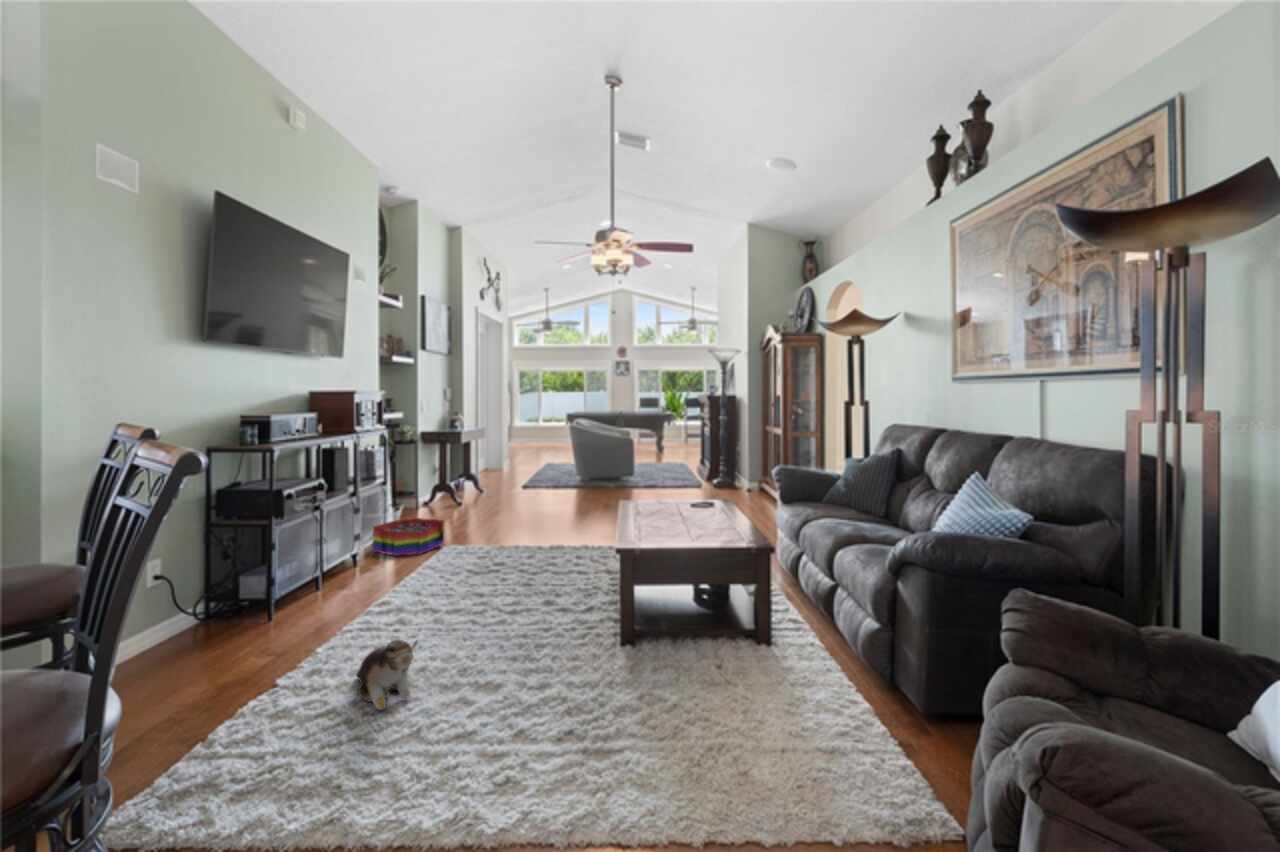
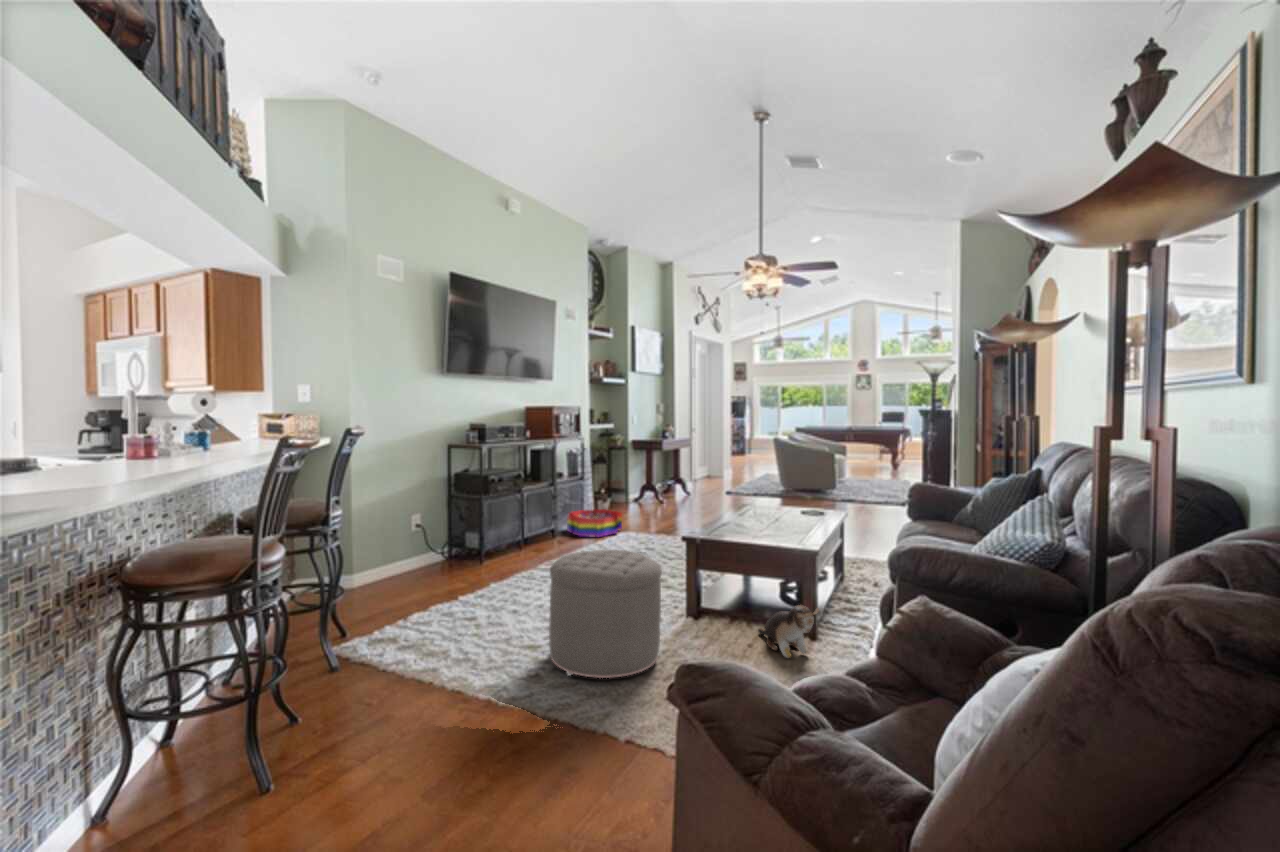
ottoman: none [497,576,650,768] -> present [549,550,662,678]
plush toy: present [356,640,417,710] -> present [758,605,819,658]

